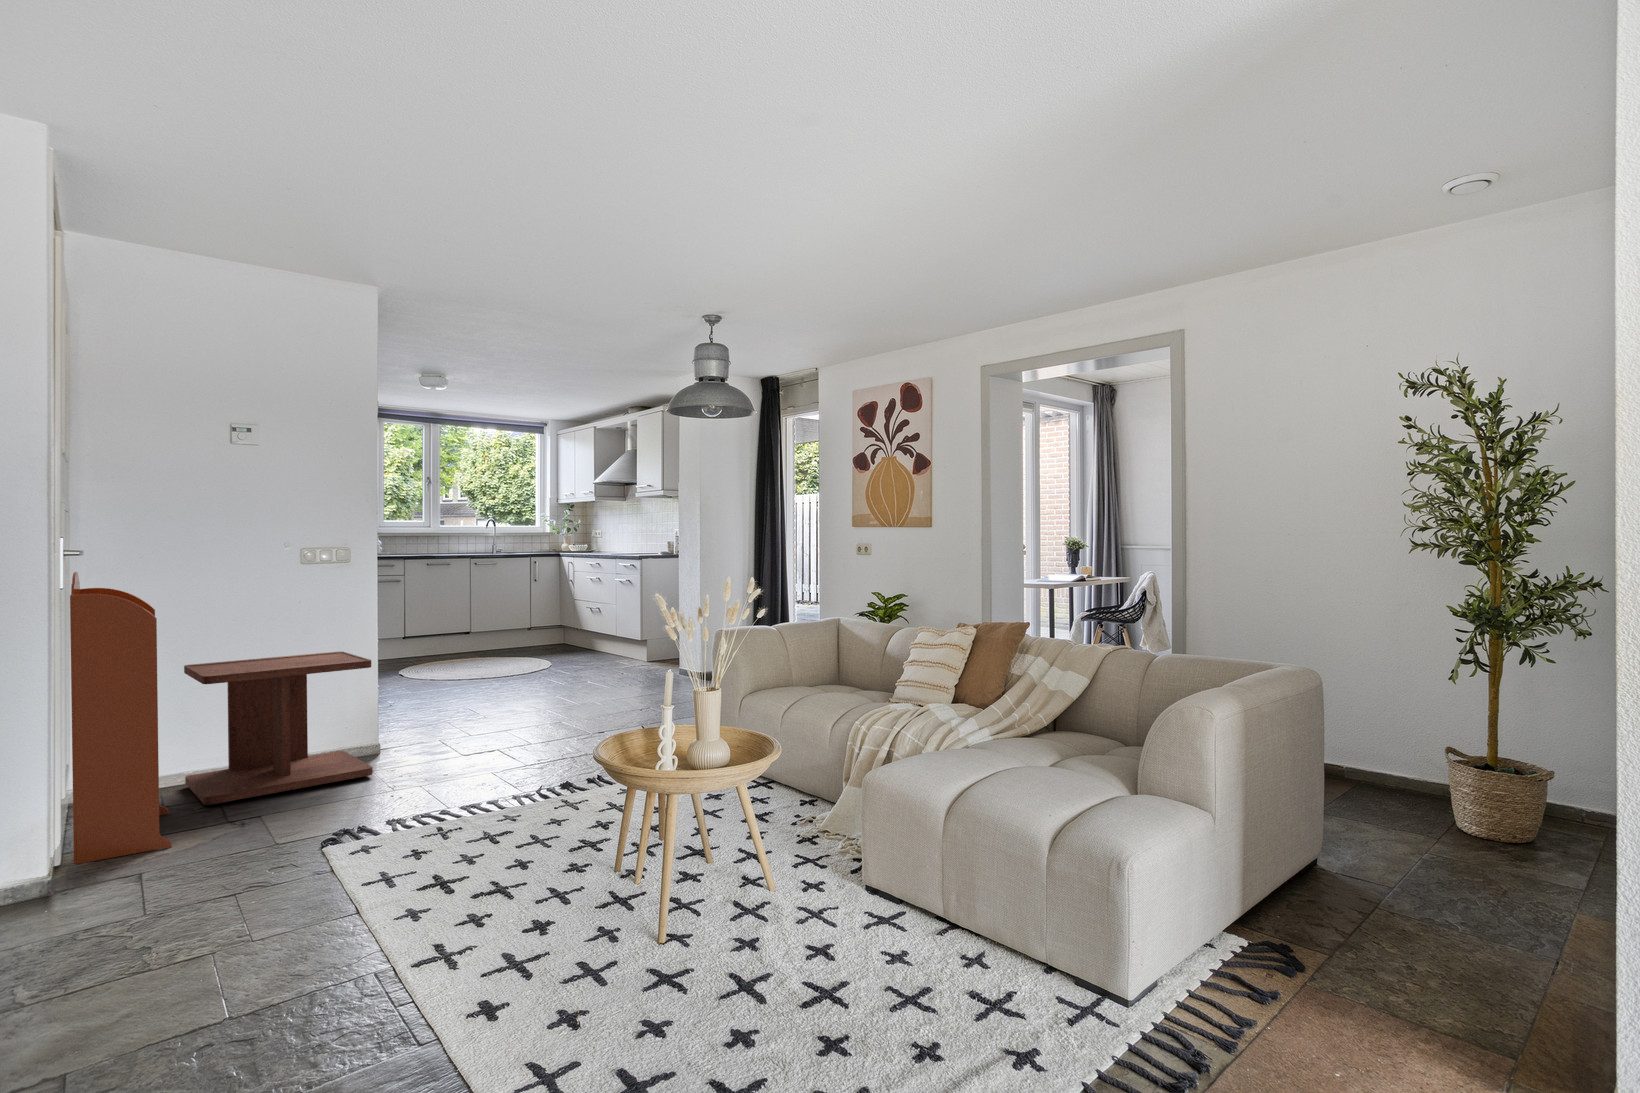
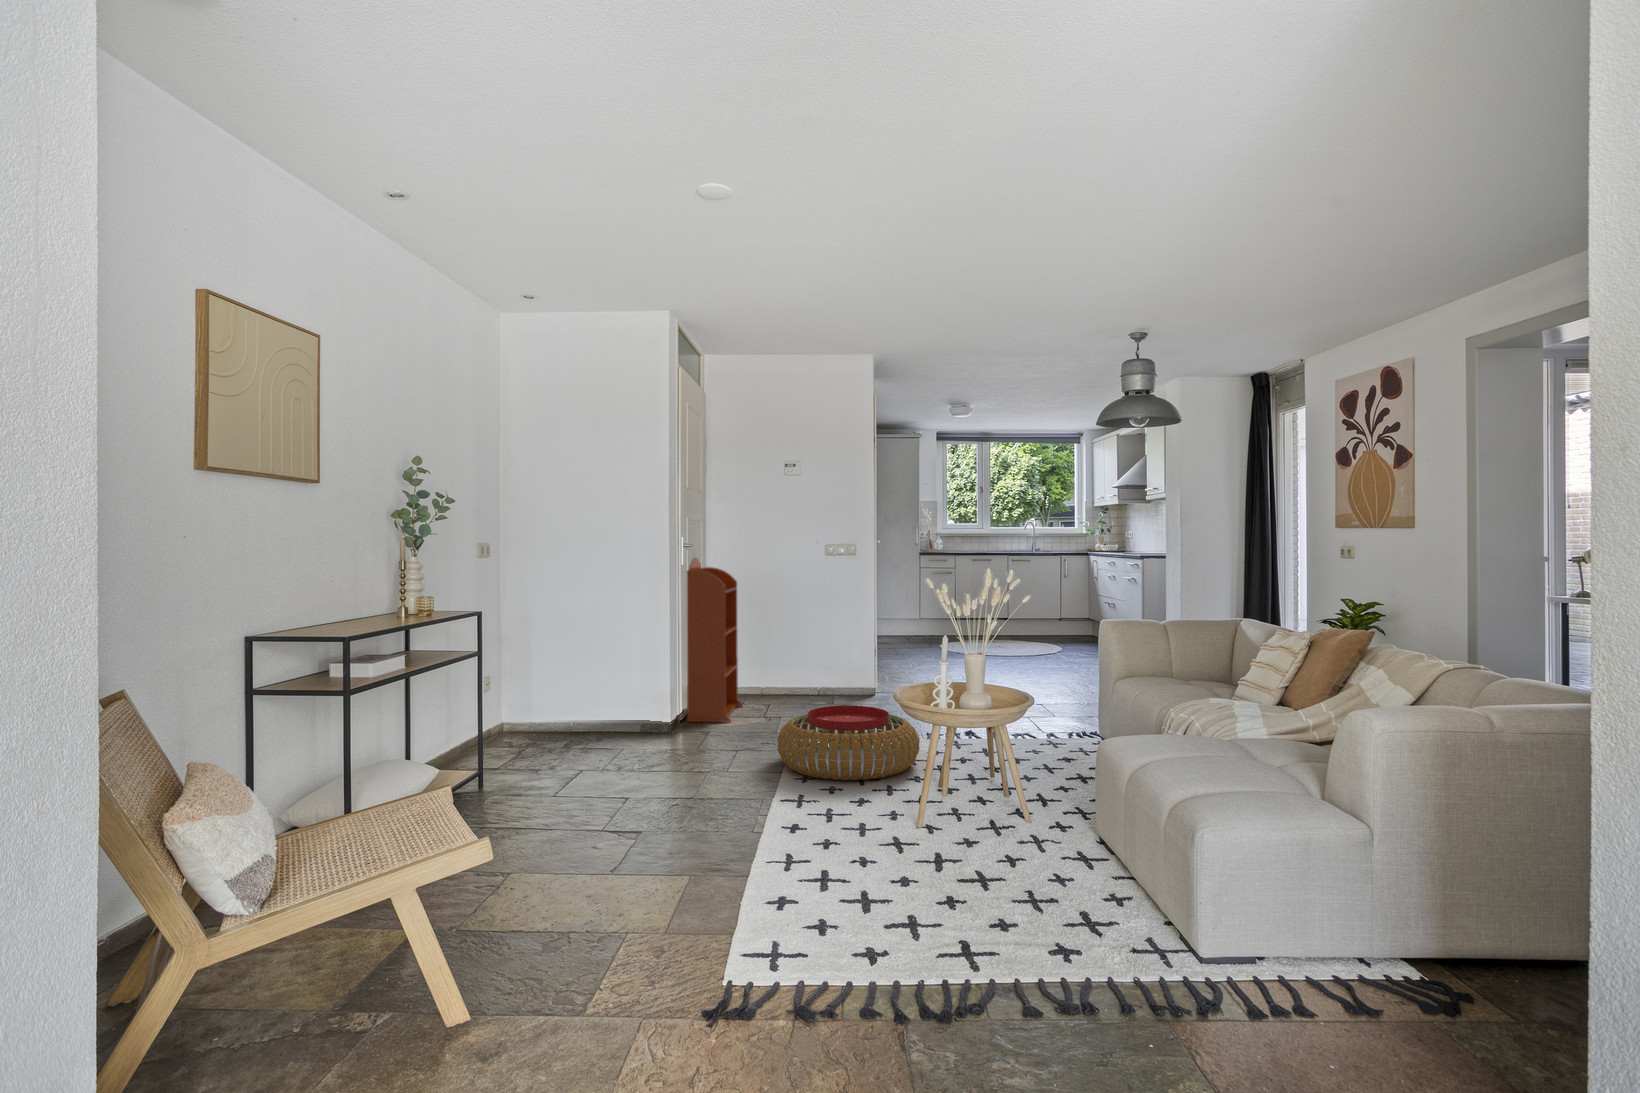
side table: present [184,652,373,805] -> none [760,618,858,706]
pouf: none [337,783,569,915] -> present [777,705,920,780]

